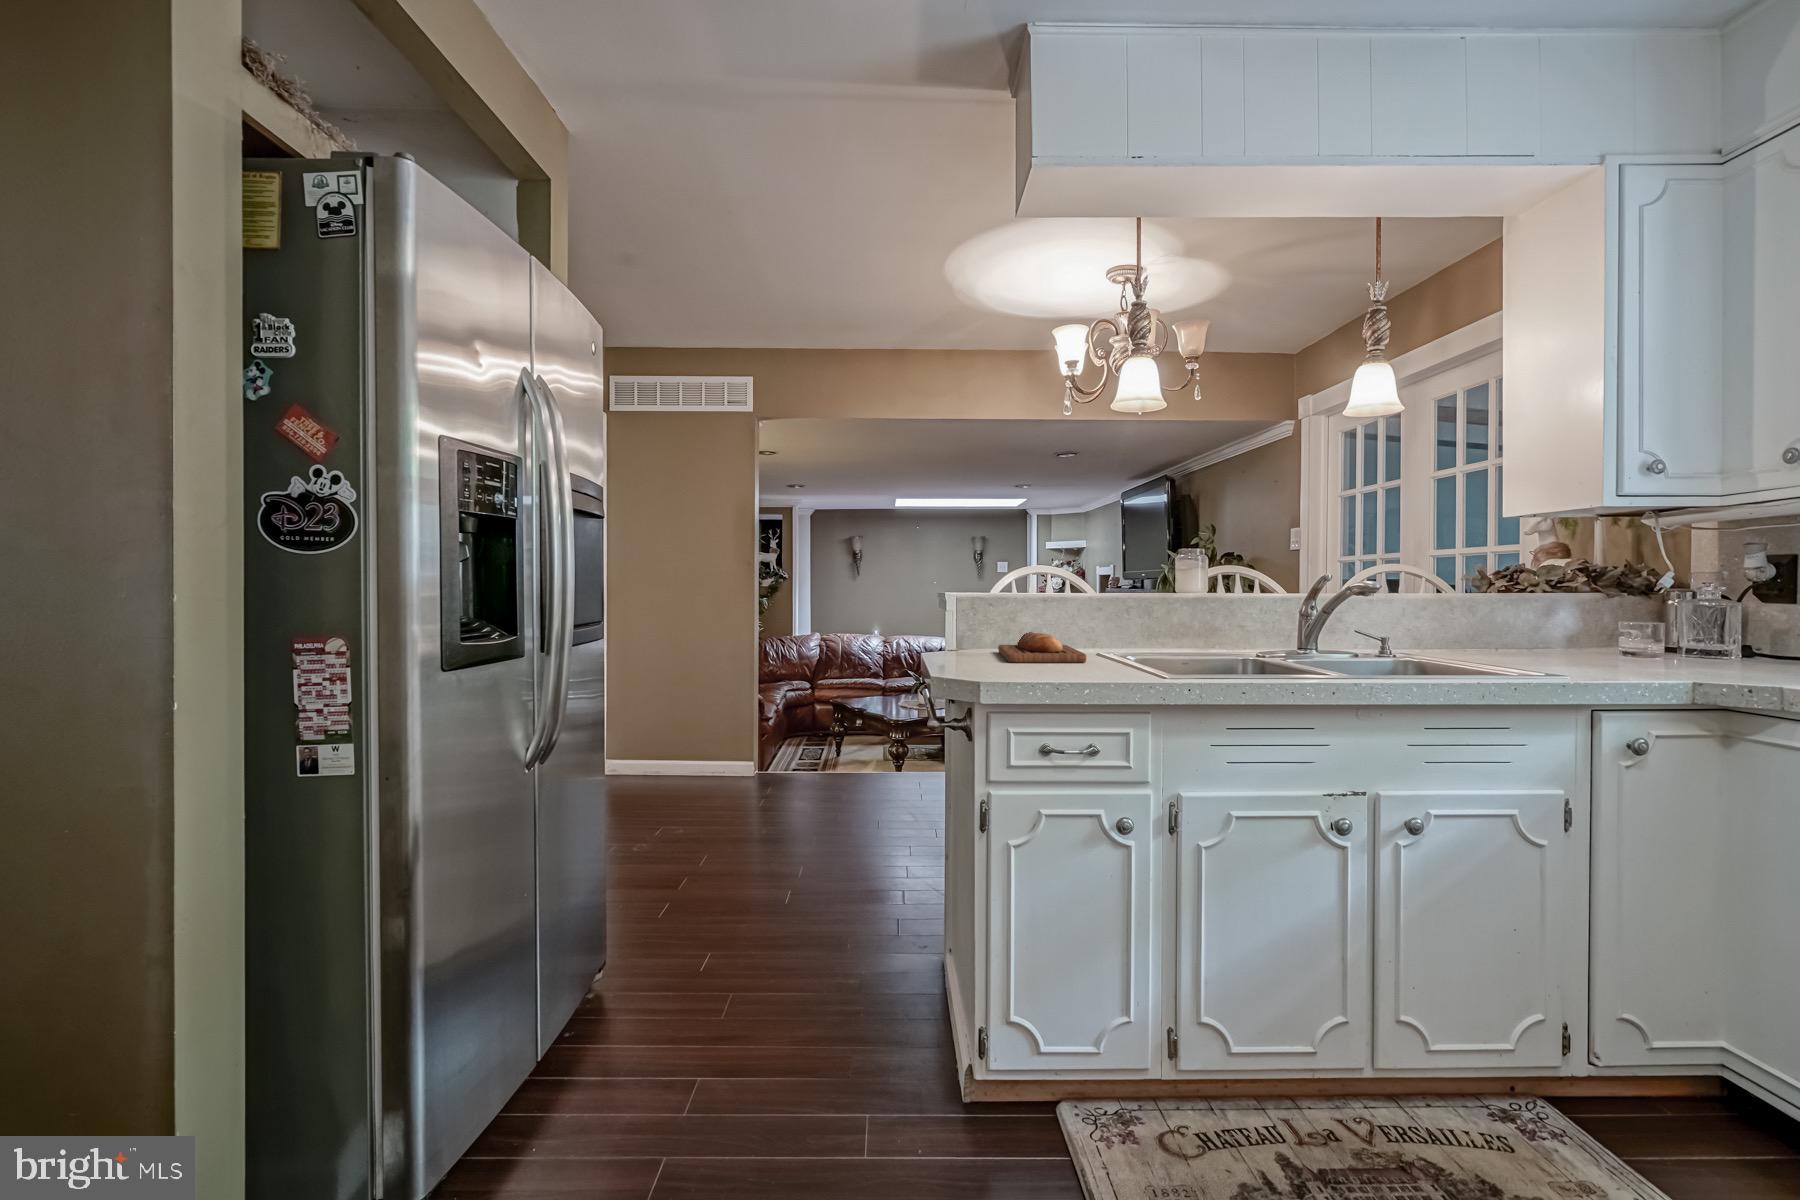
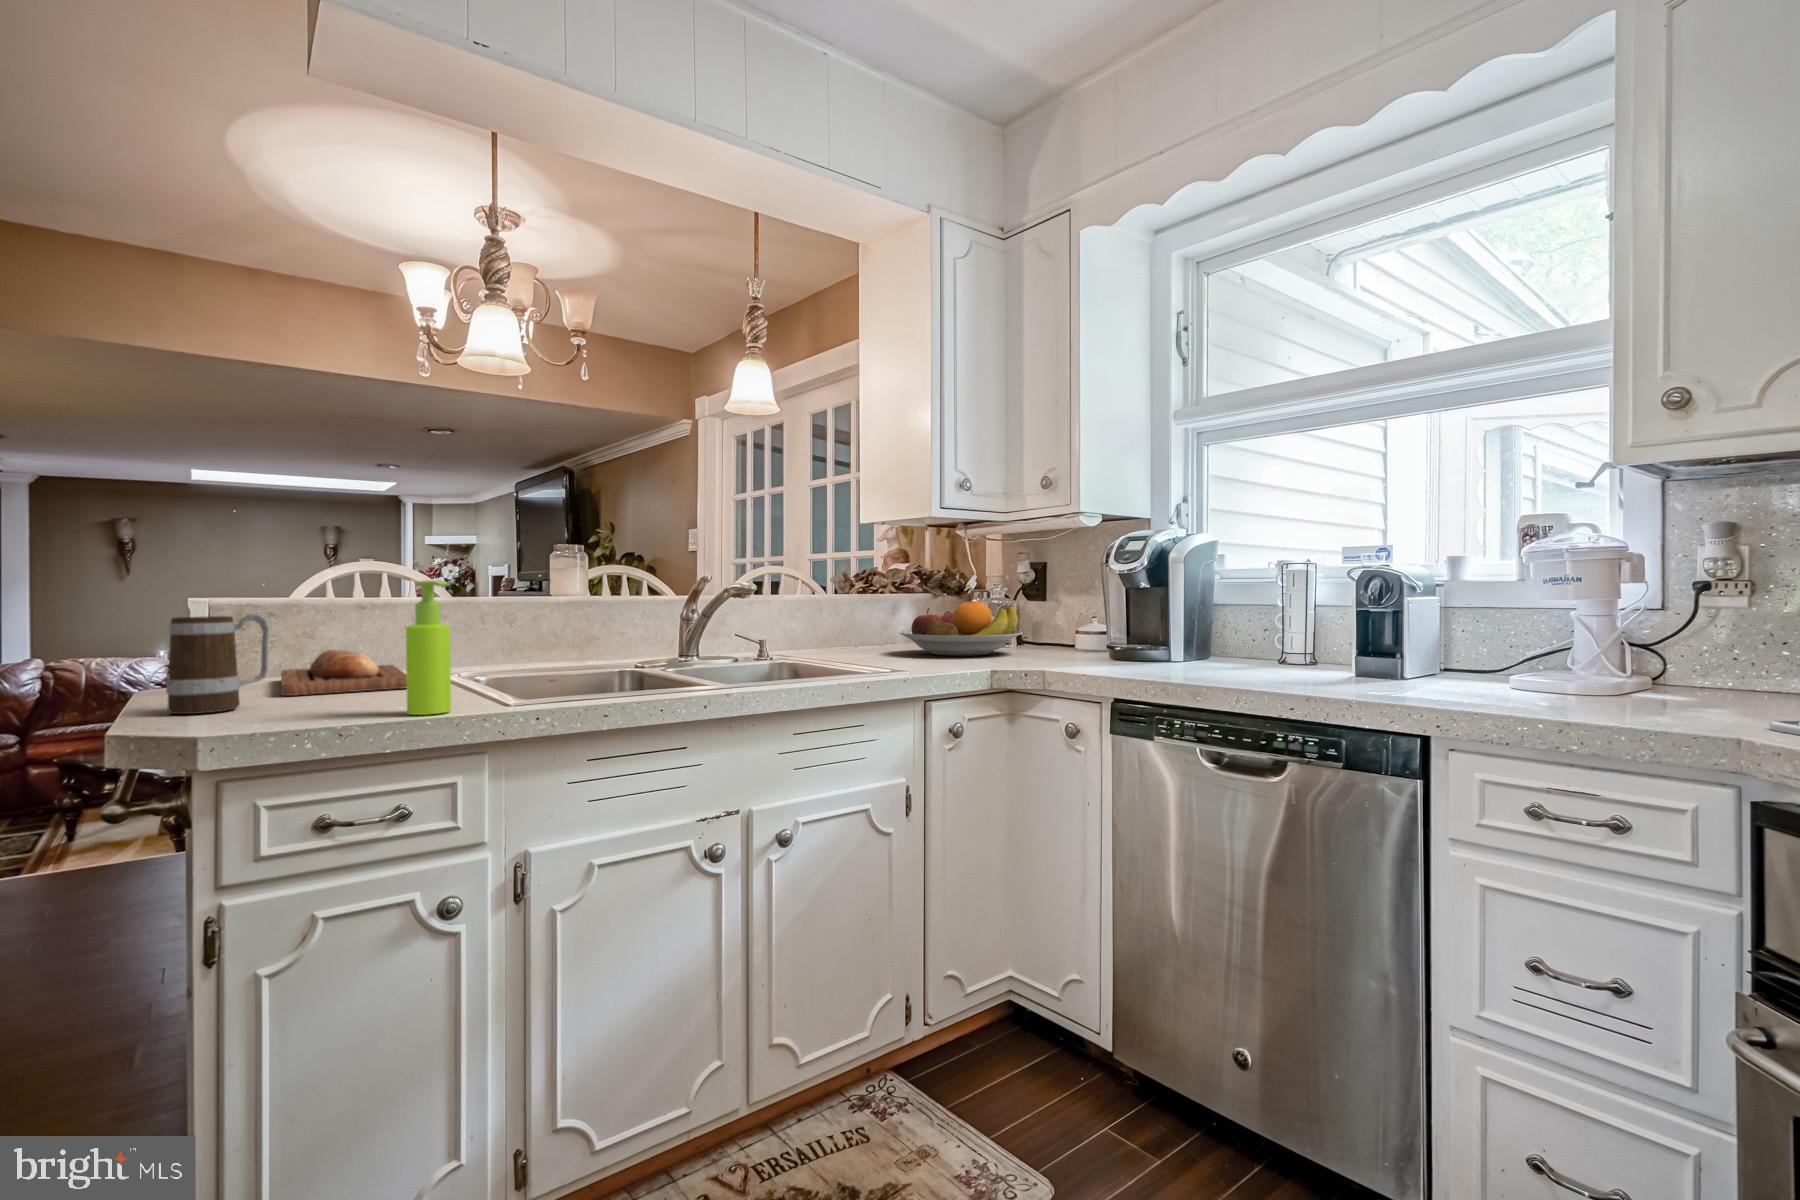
soap dispenser: none [1098,583,1129,681] -> present [406,581,451,715]
fruit bowl: none [1556,602,1752,666] -> present [900,601,1022,656]
mug: none [955,605,1008,669] -> present [166,613,270,714]

